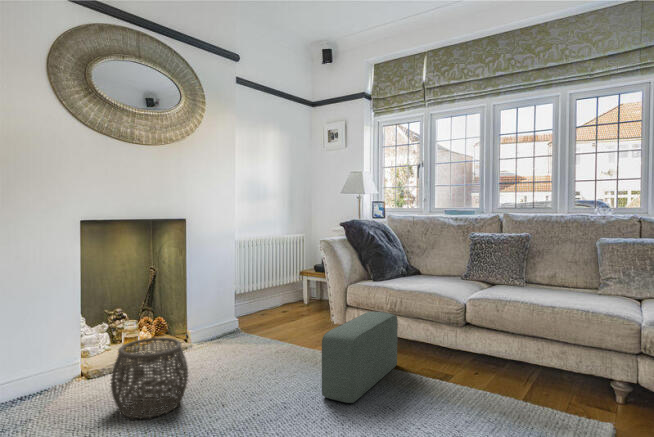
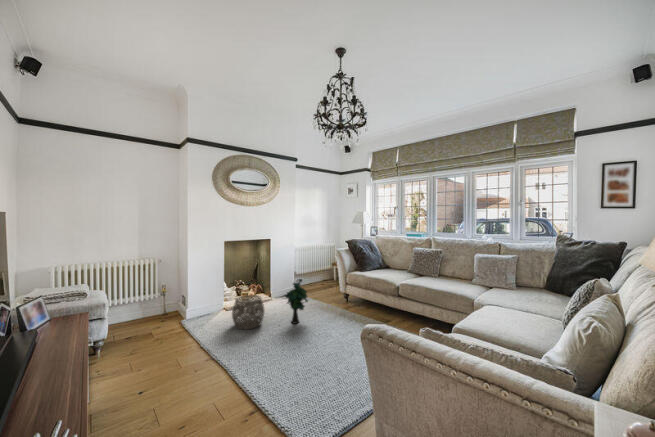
decorative plant: none [229,296,287,395] -> present [285,279,308,324]
pouf: present [322,312,398,403] -> none [323,287,366,330]

